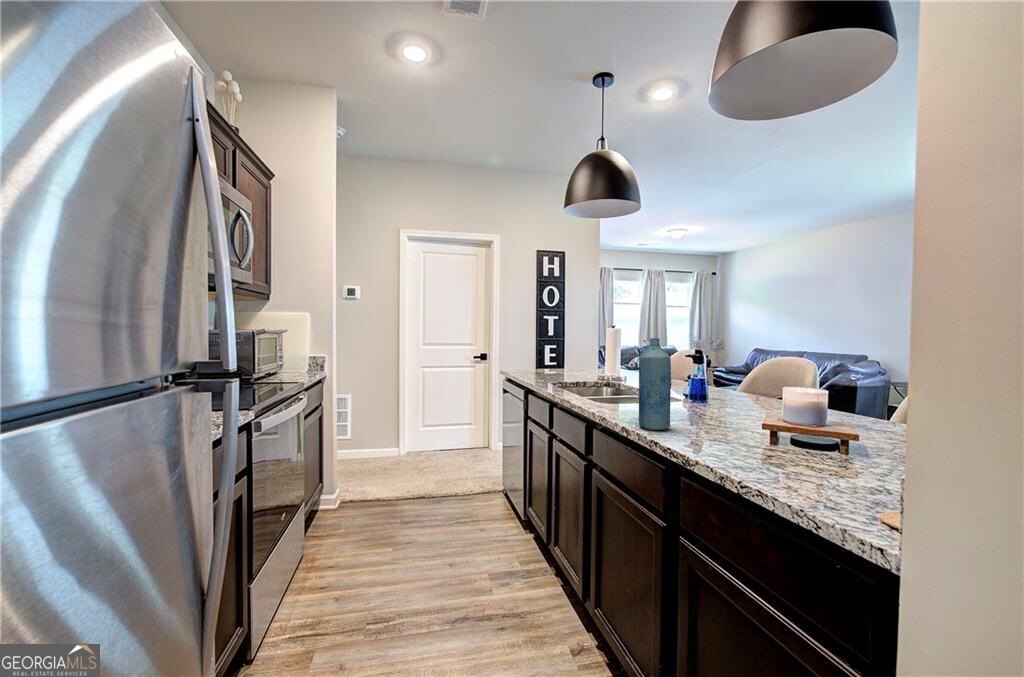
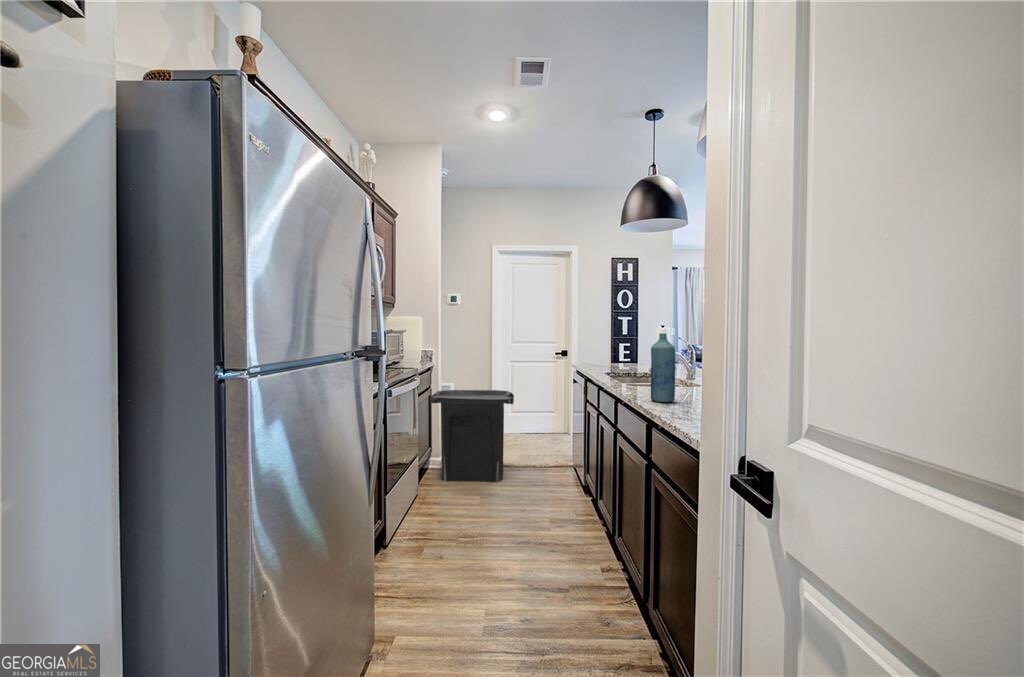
trash can: none [322,406,433,529] -> present [430,390,514,482]

